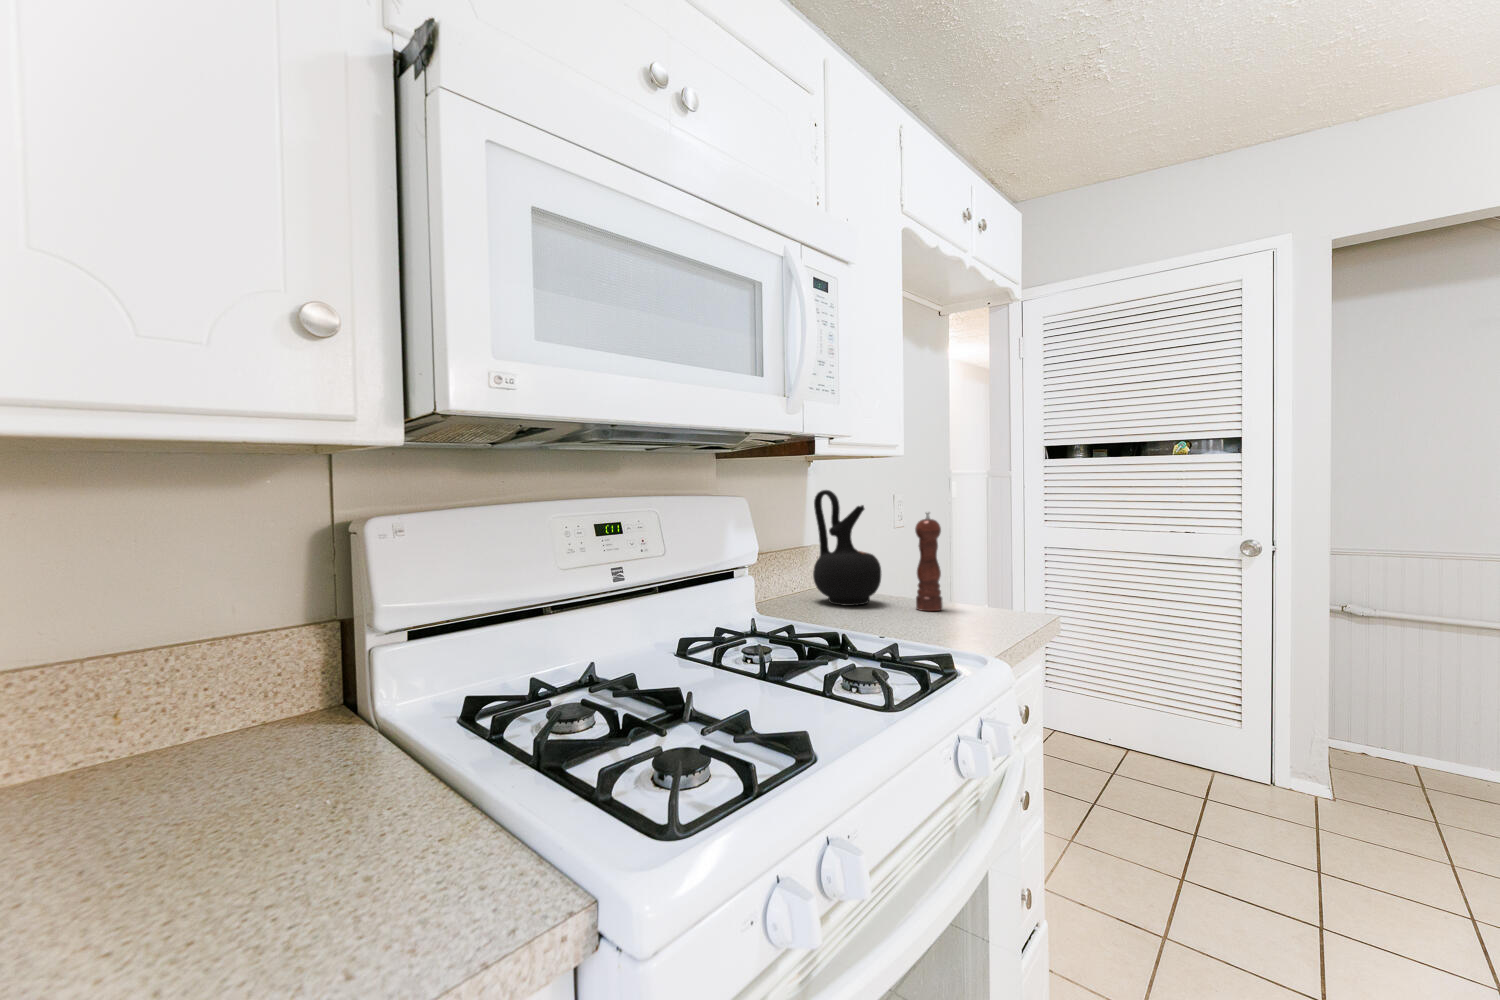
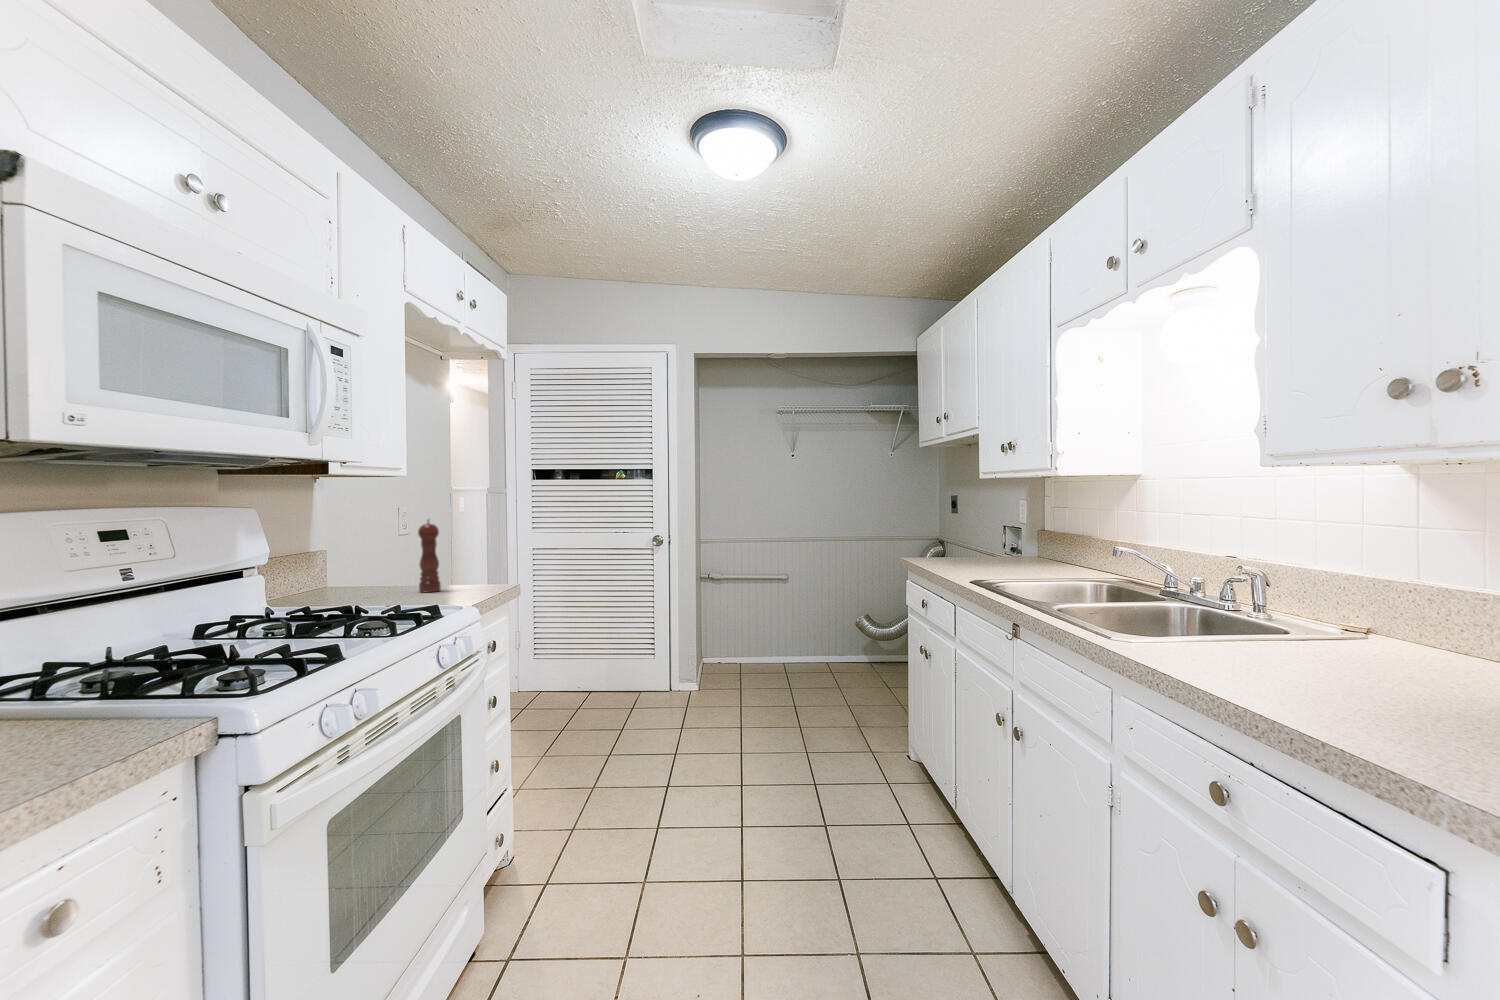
ceramic jug: present [813,490,881,606] -> none [325,503,389,596]

